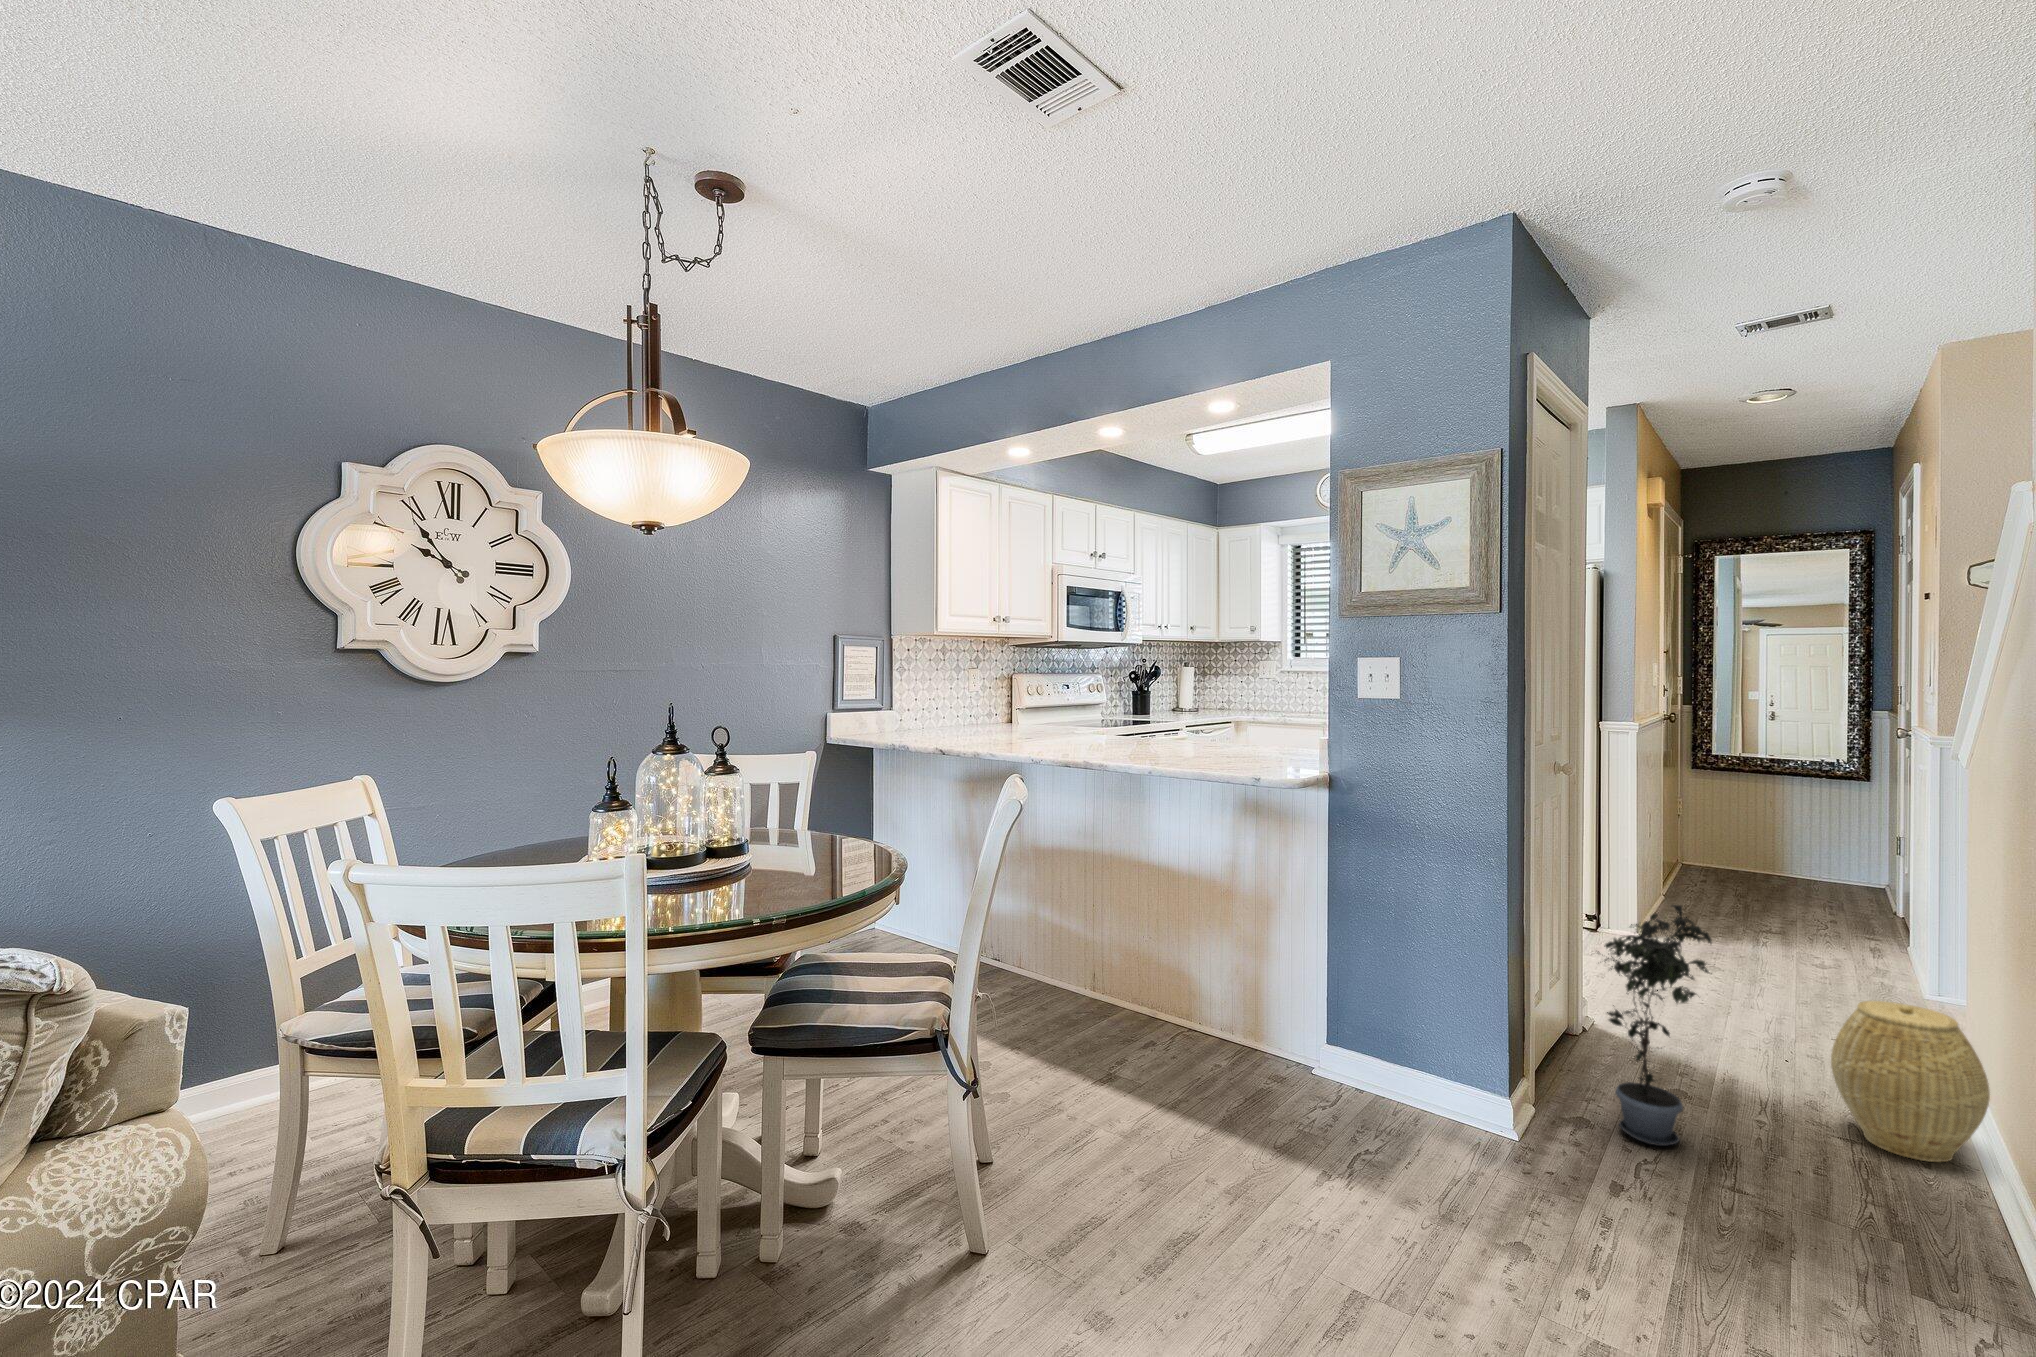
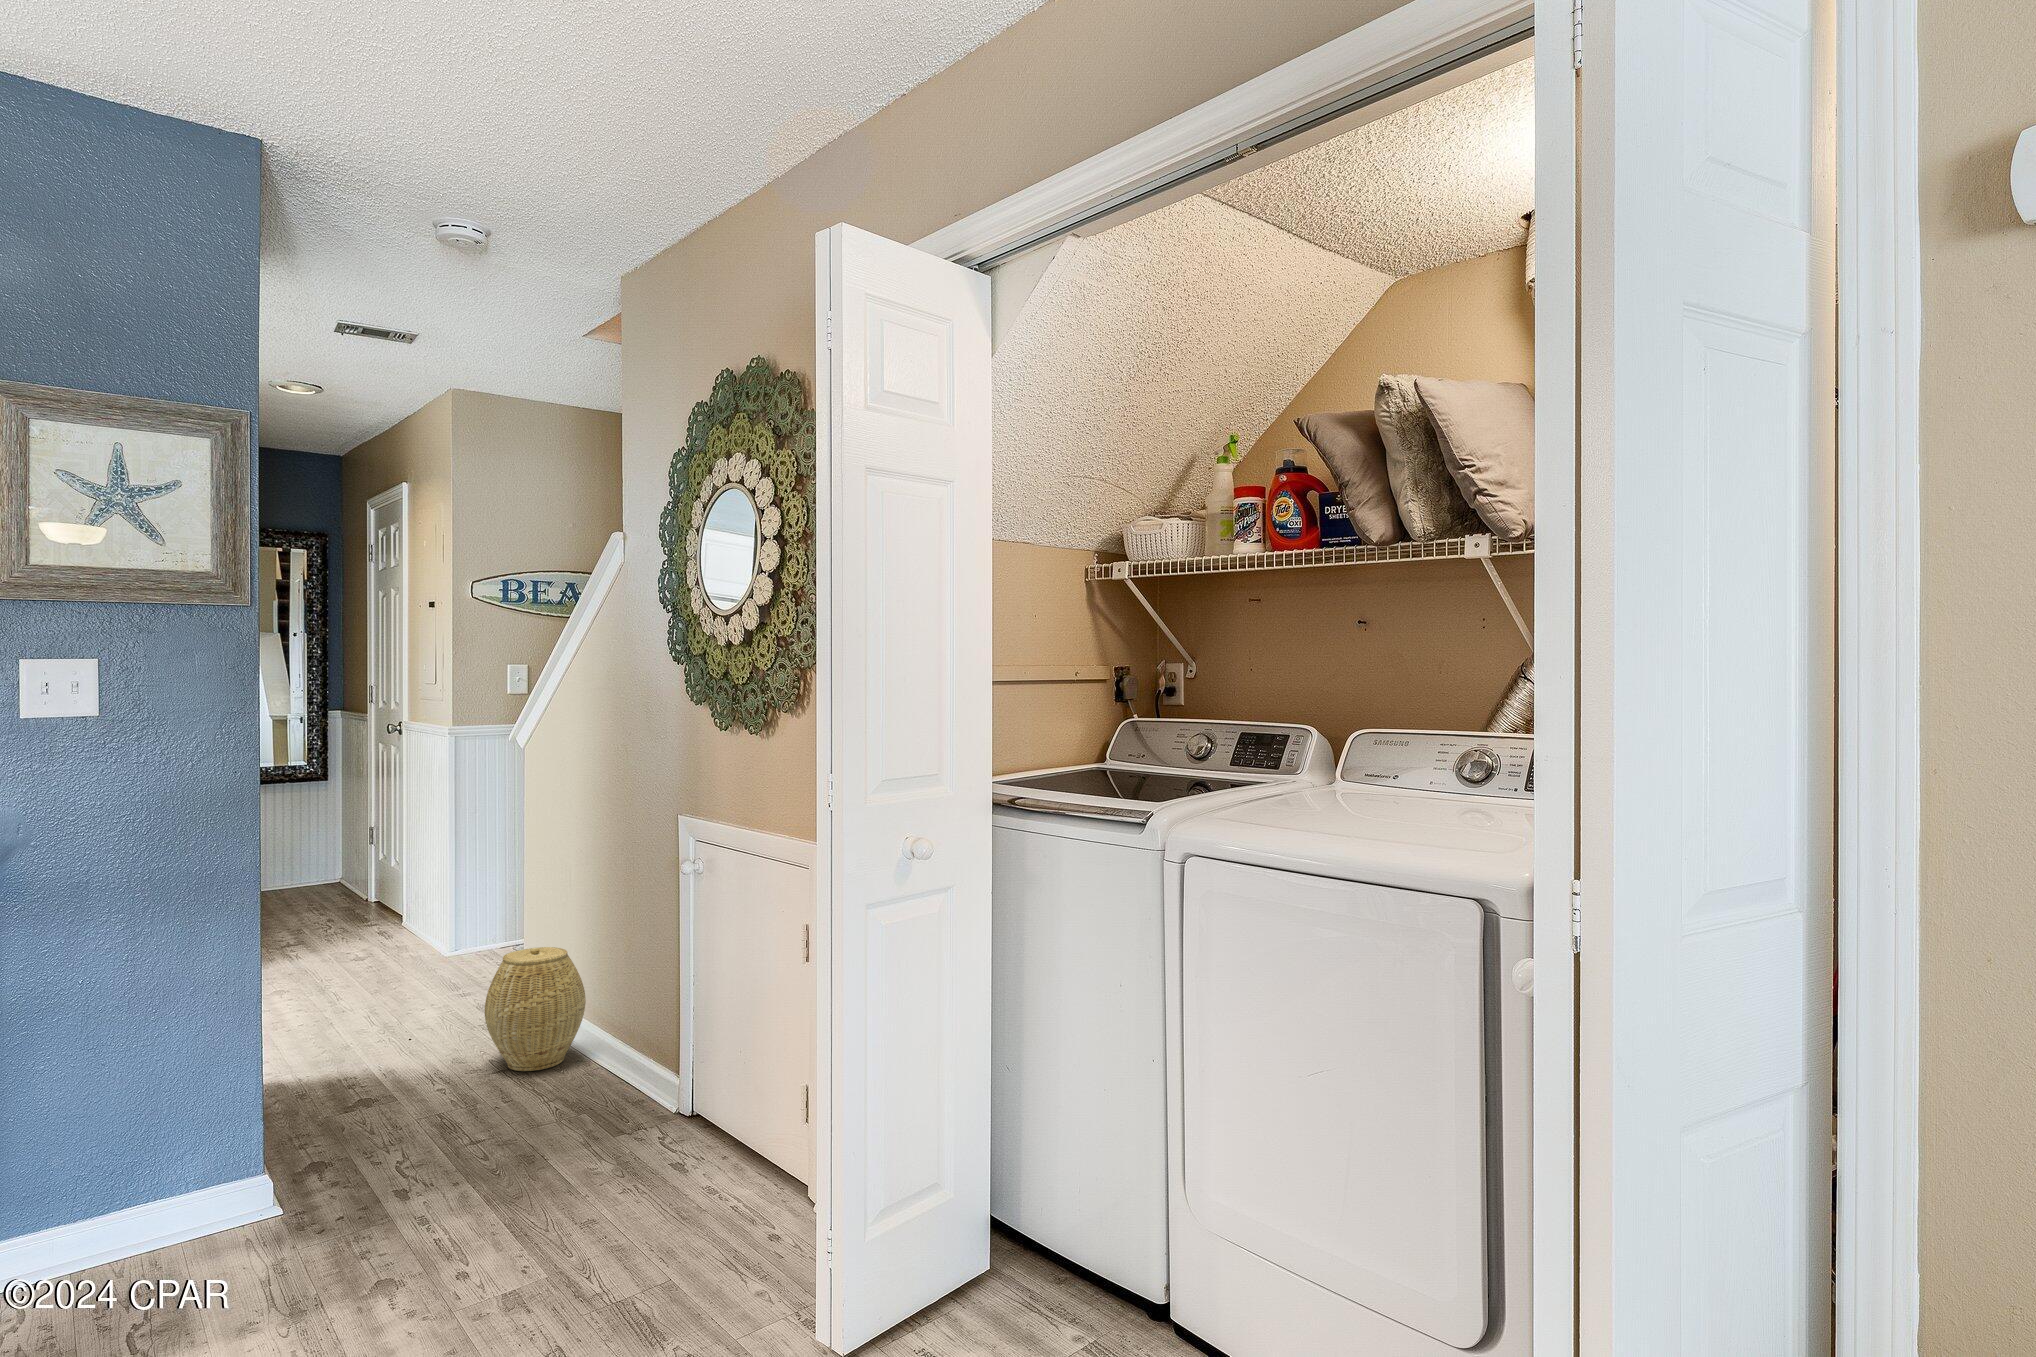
potted plant: present [1598,905,1712,1146] -> none [323,904,443,1153]

